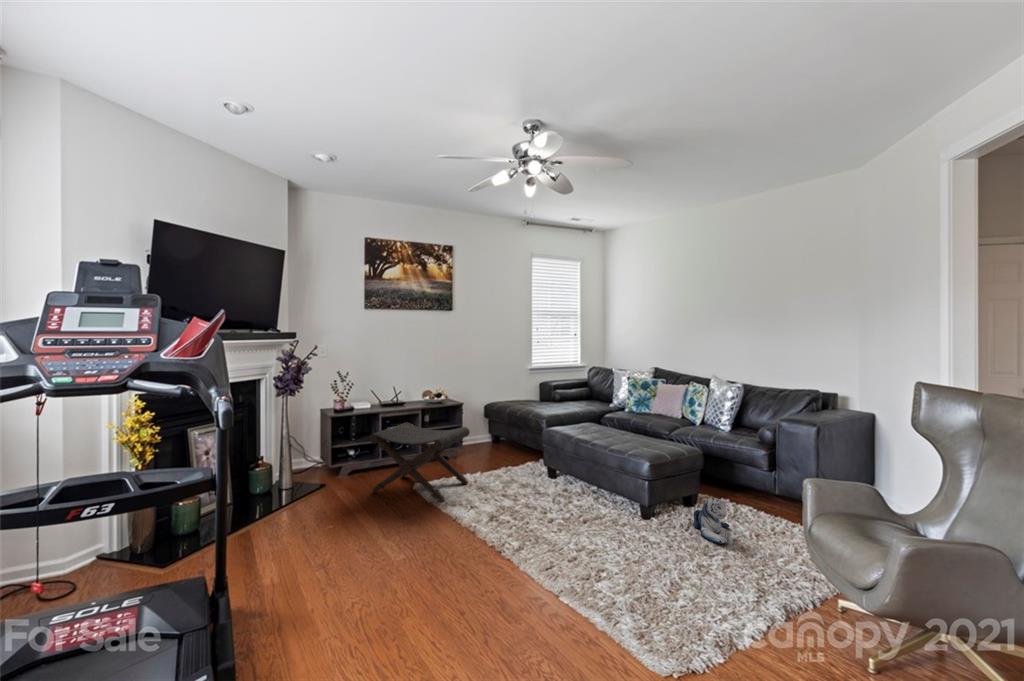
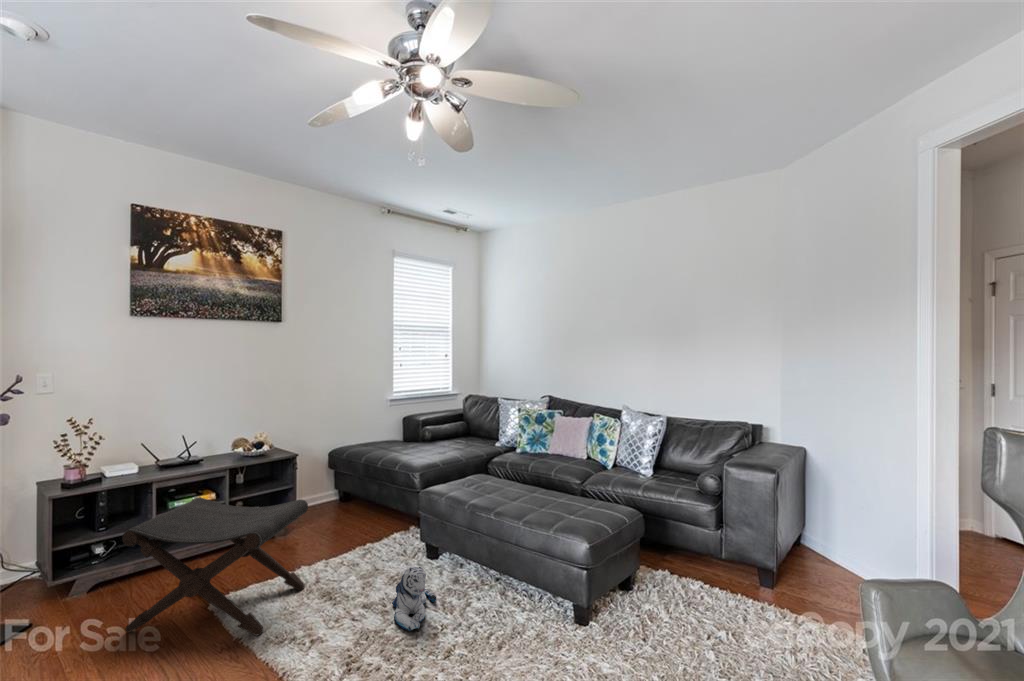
plush toy: present [693,498,729,544] -> present [392,567,436,631]

